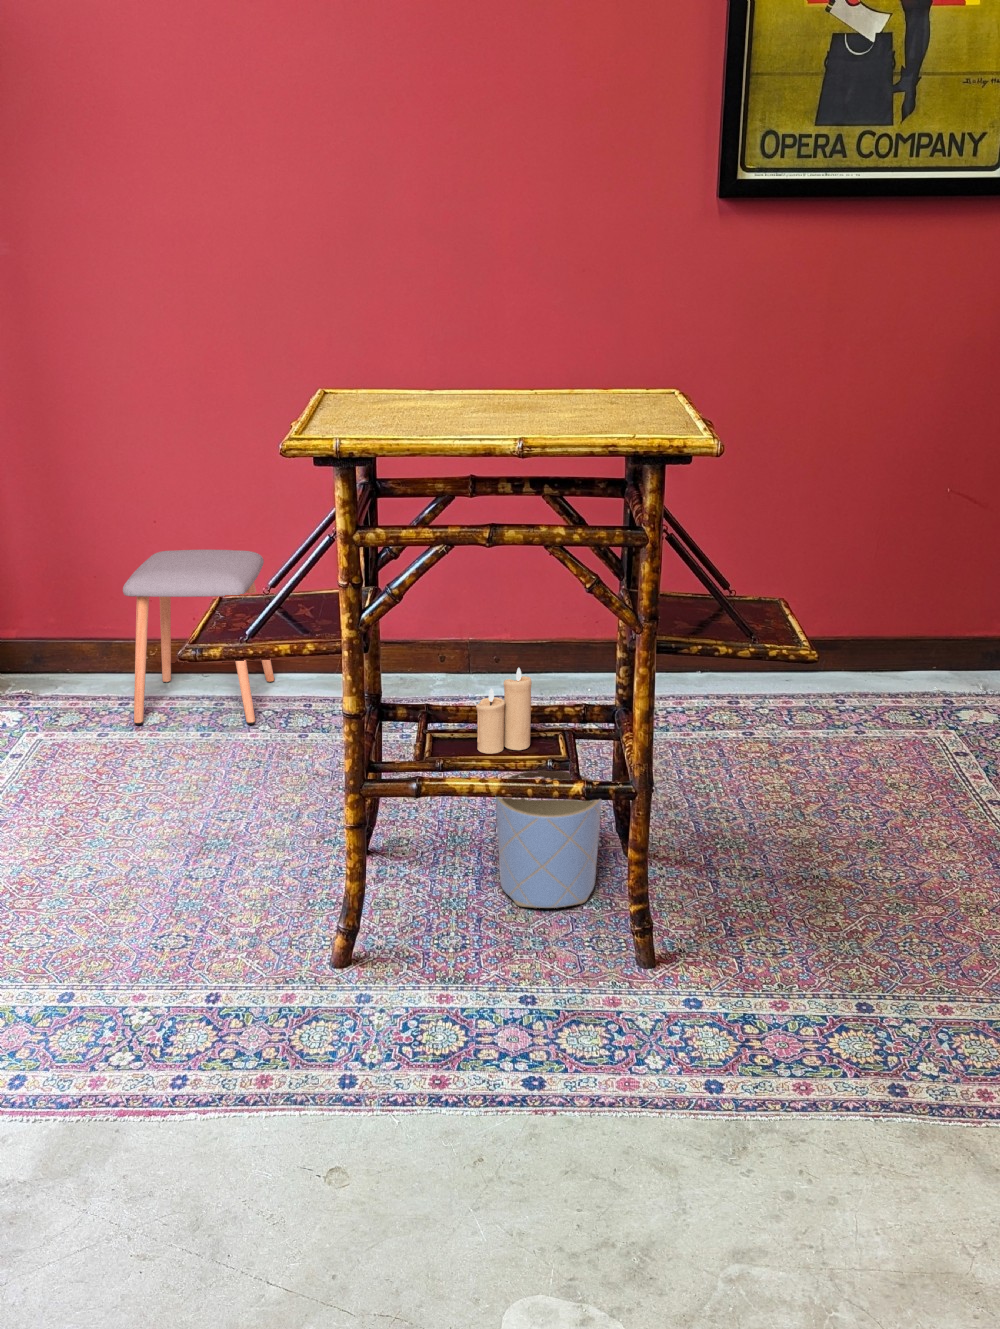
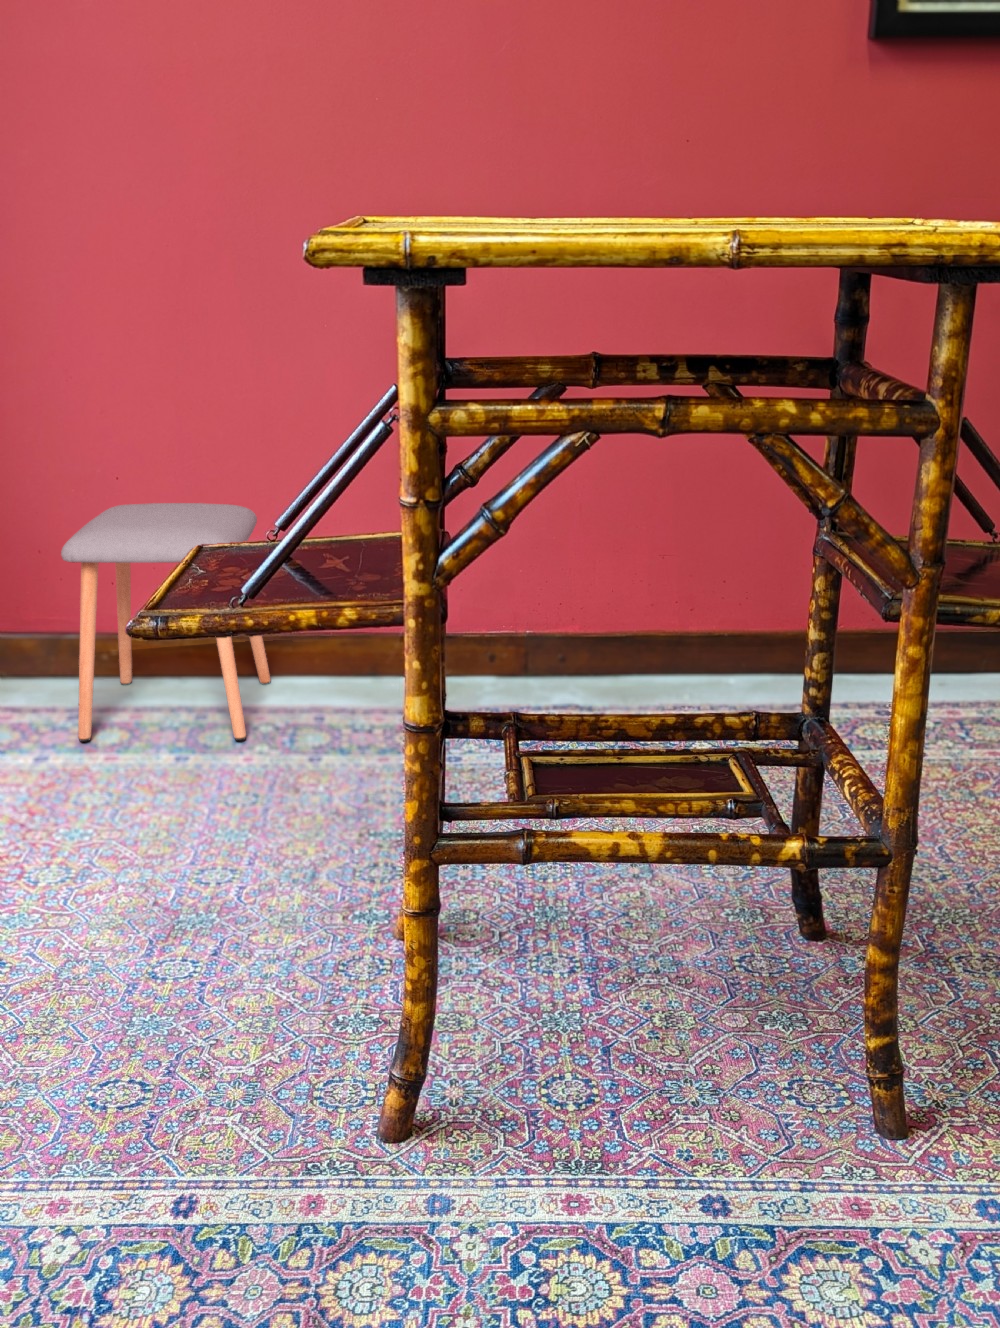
candle: present [476,668,532,754] -> none [598,652,686,787]
planter: present [496,770,601,908] -> none [629,810,796,1029]

